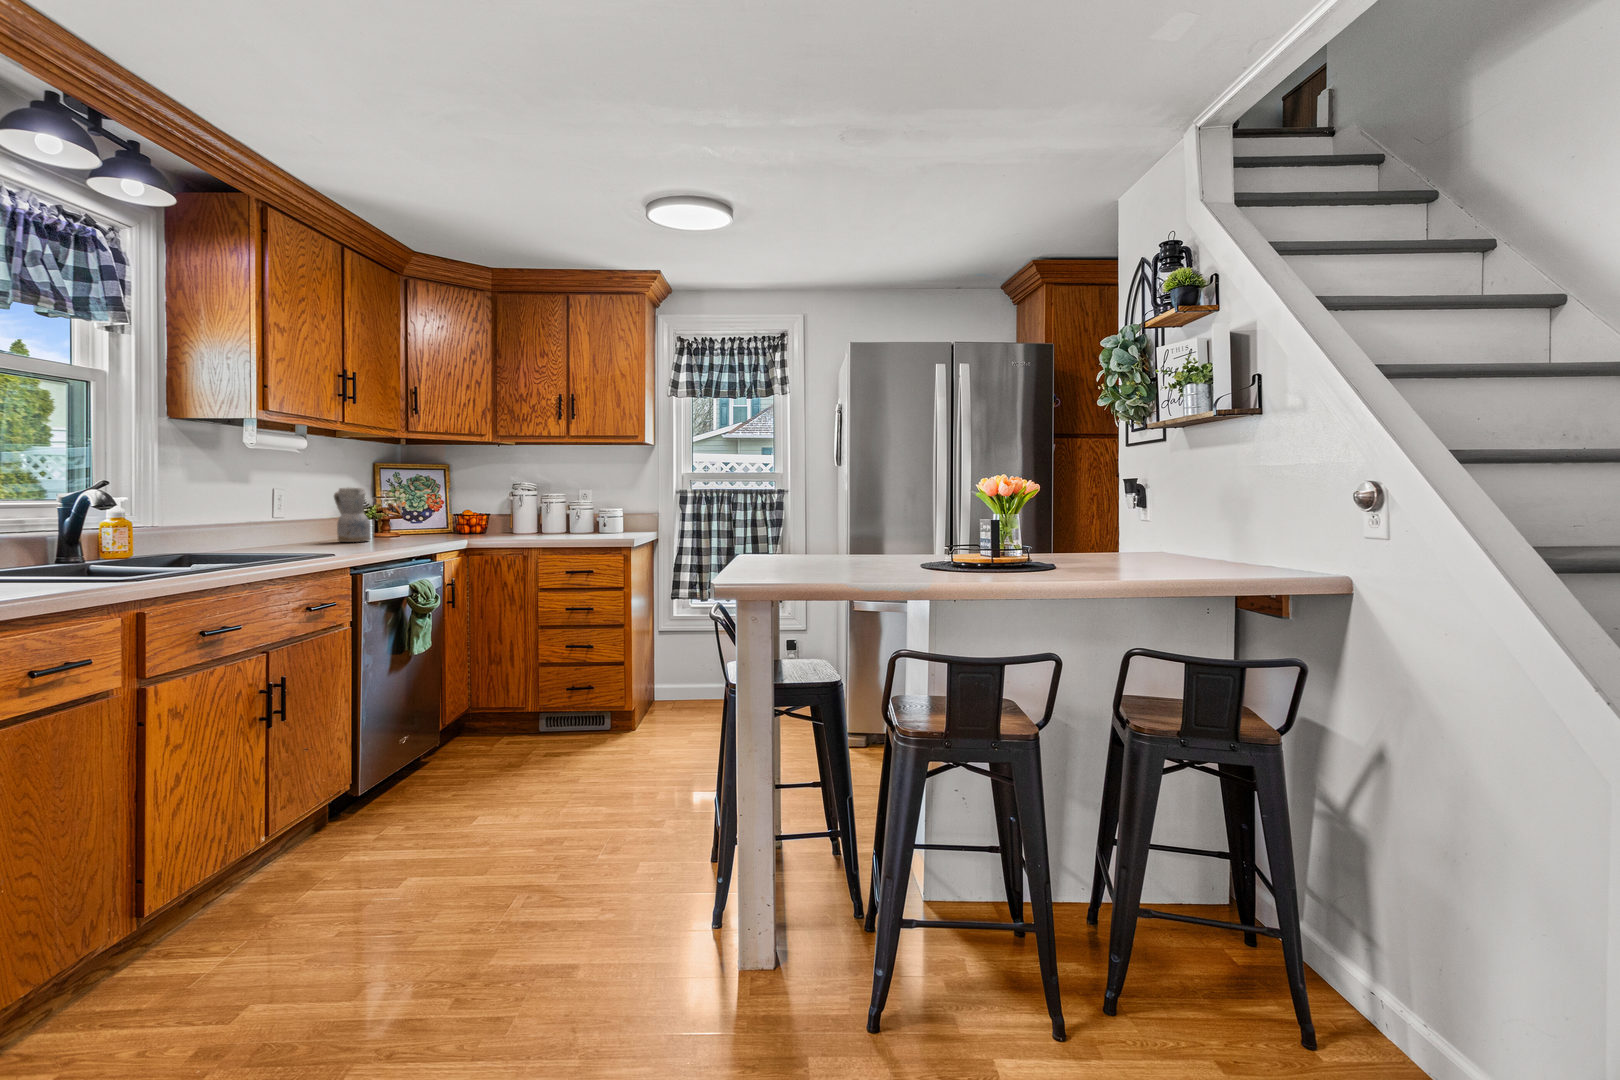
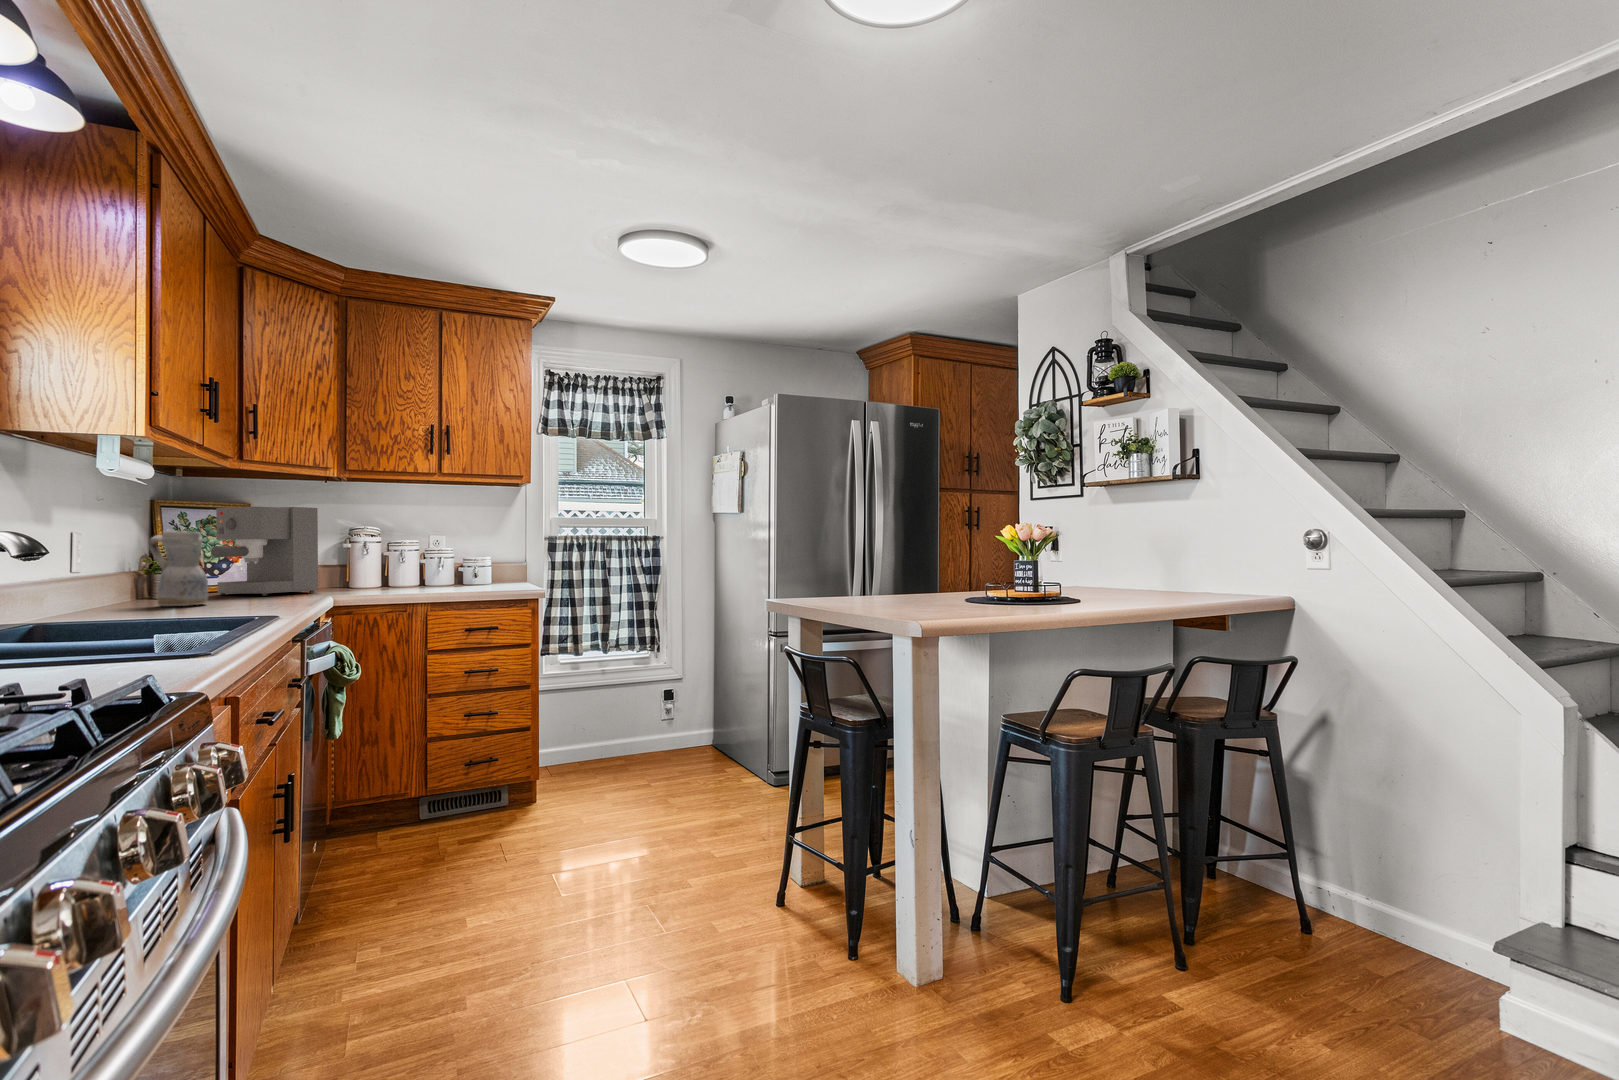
coffee maker: none [390,467,473,536] -> present [211,507,318,595]

